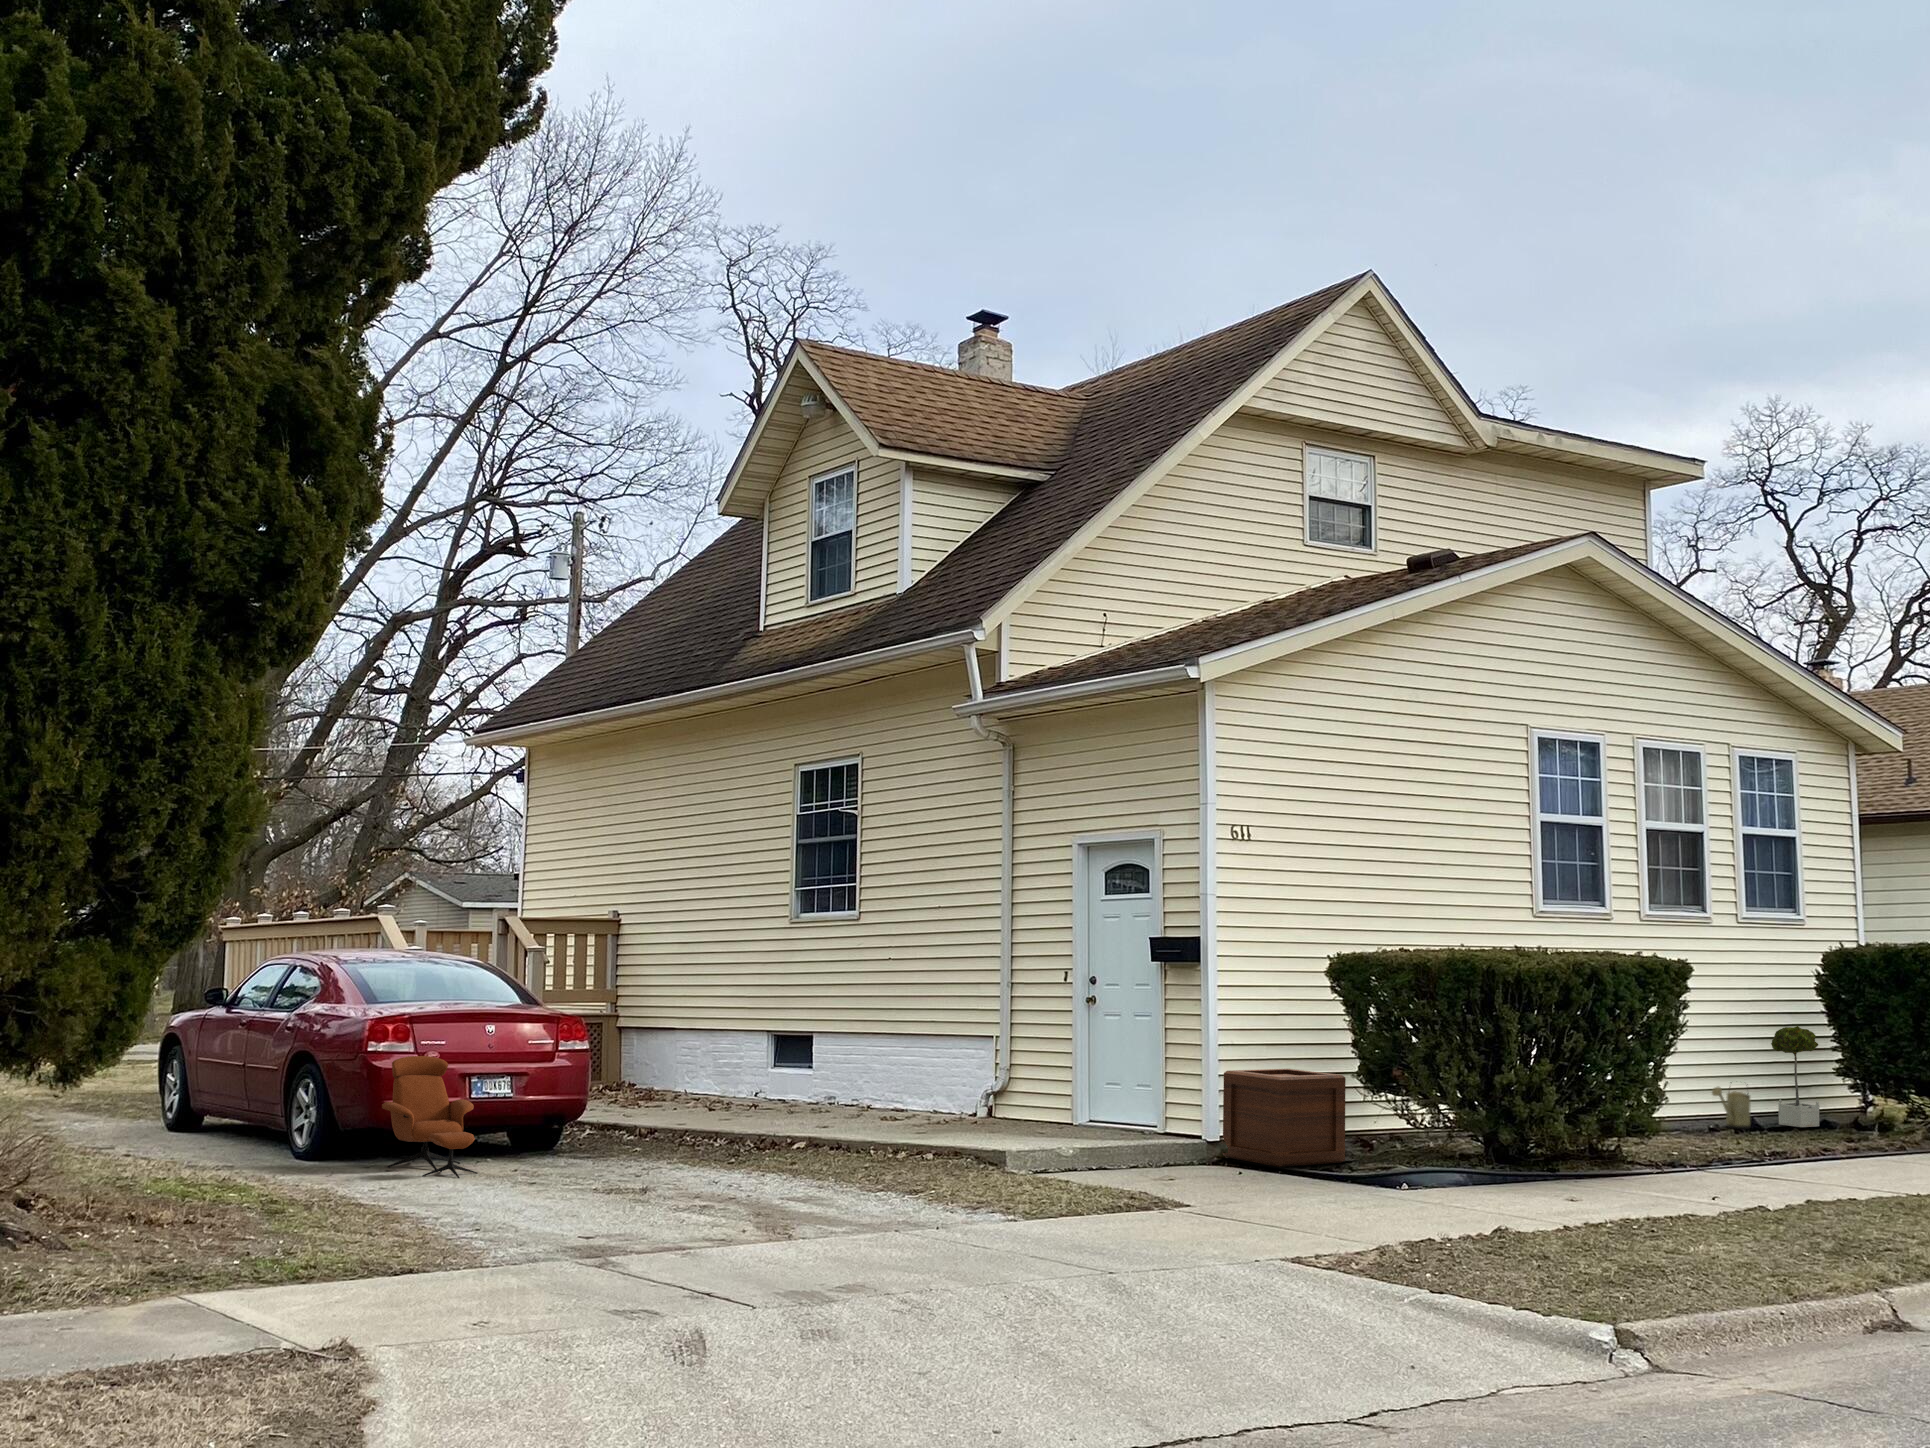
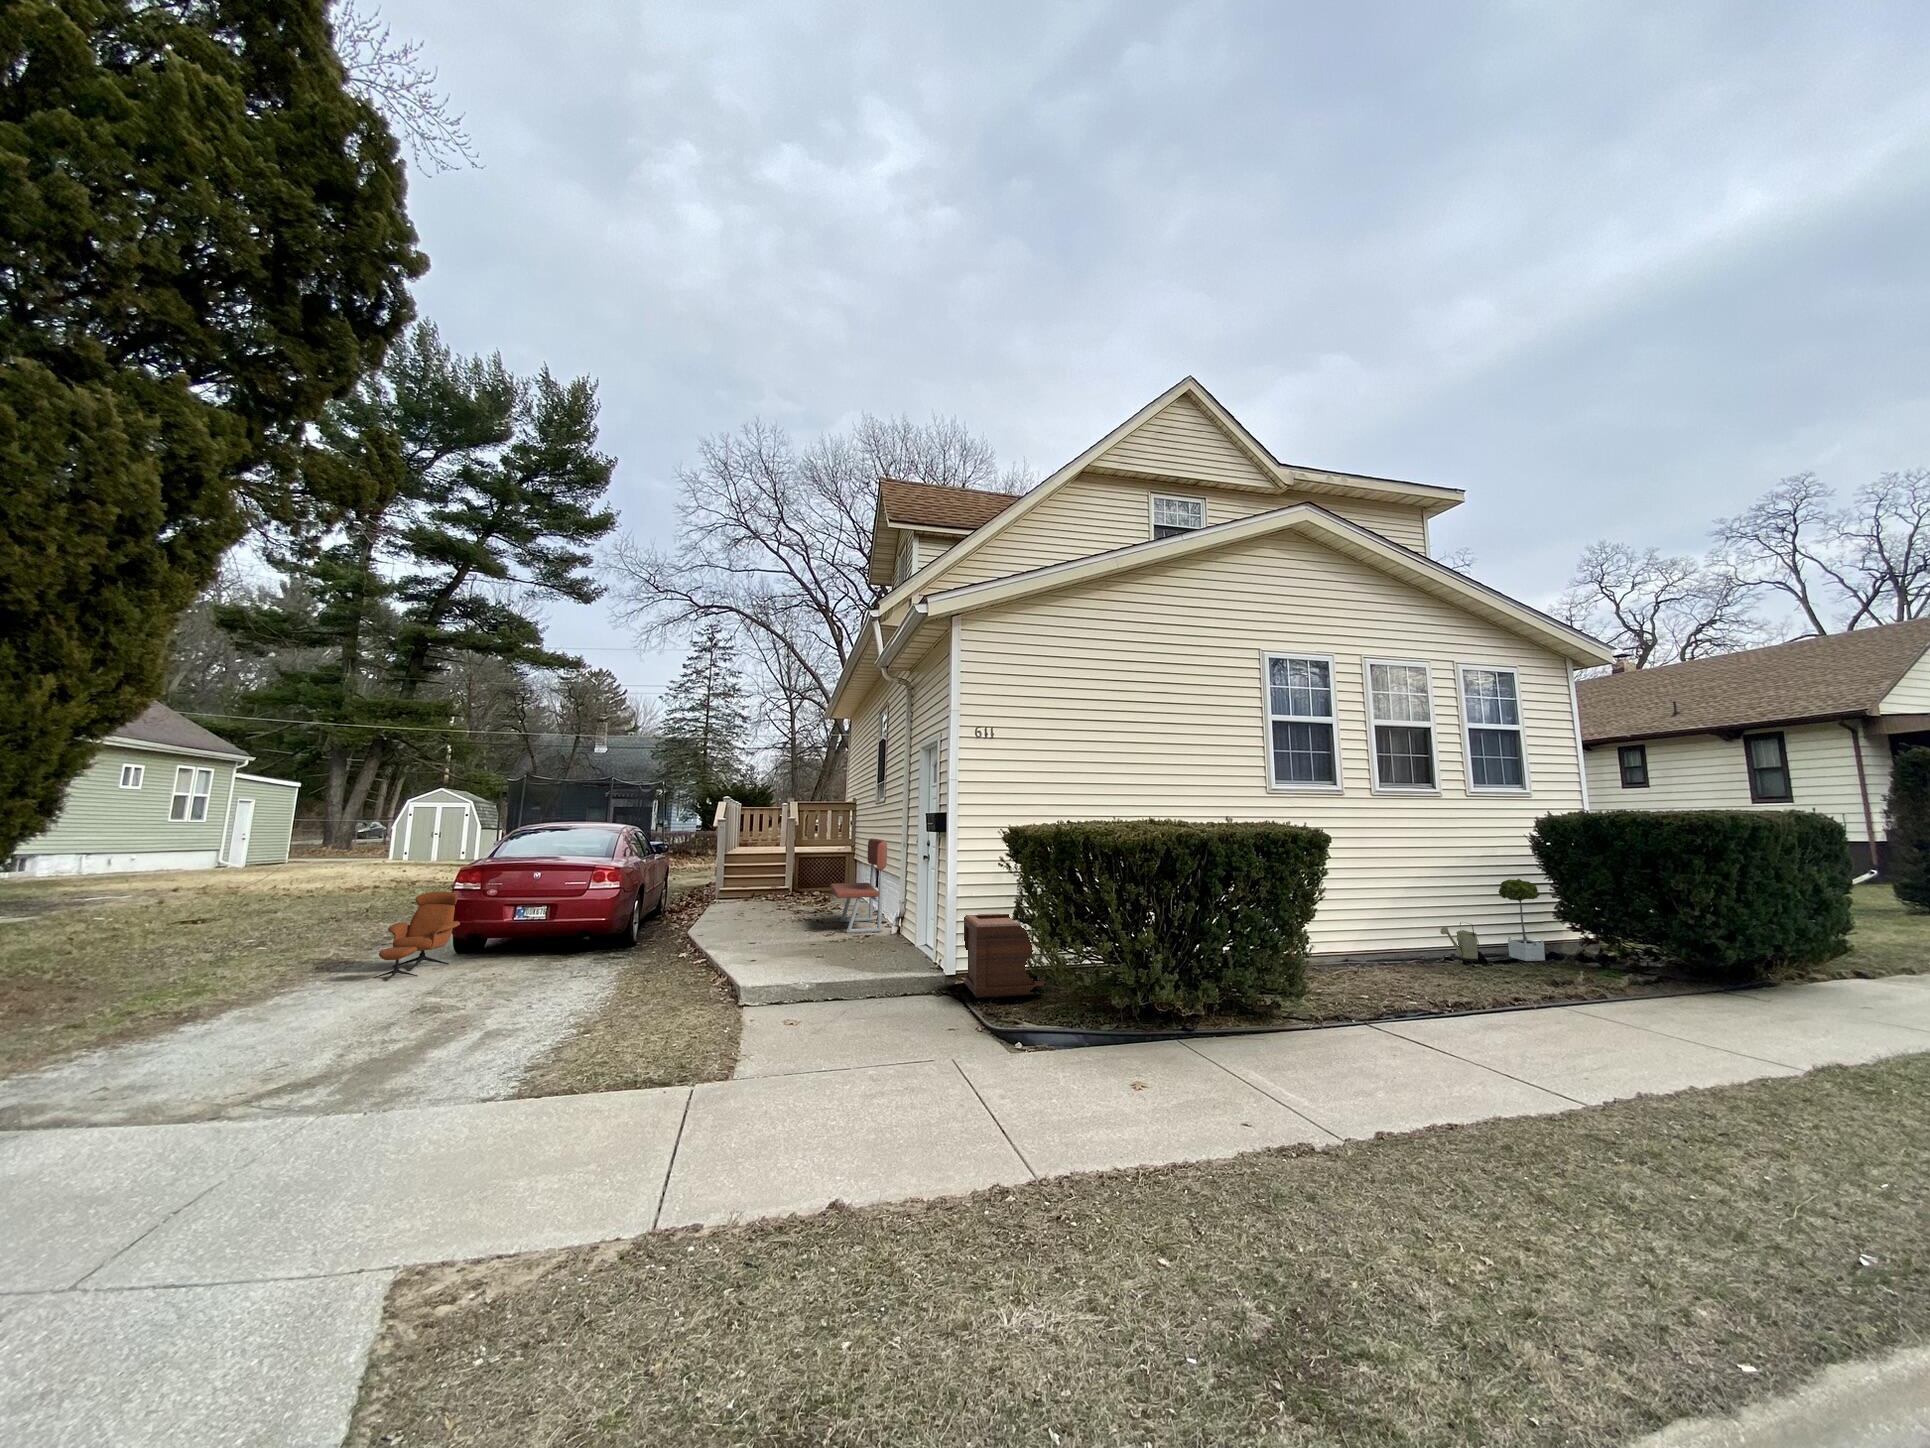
bench: none [822,981,947,1125] -> present [830,838,887,933]

